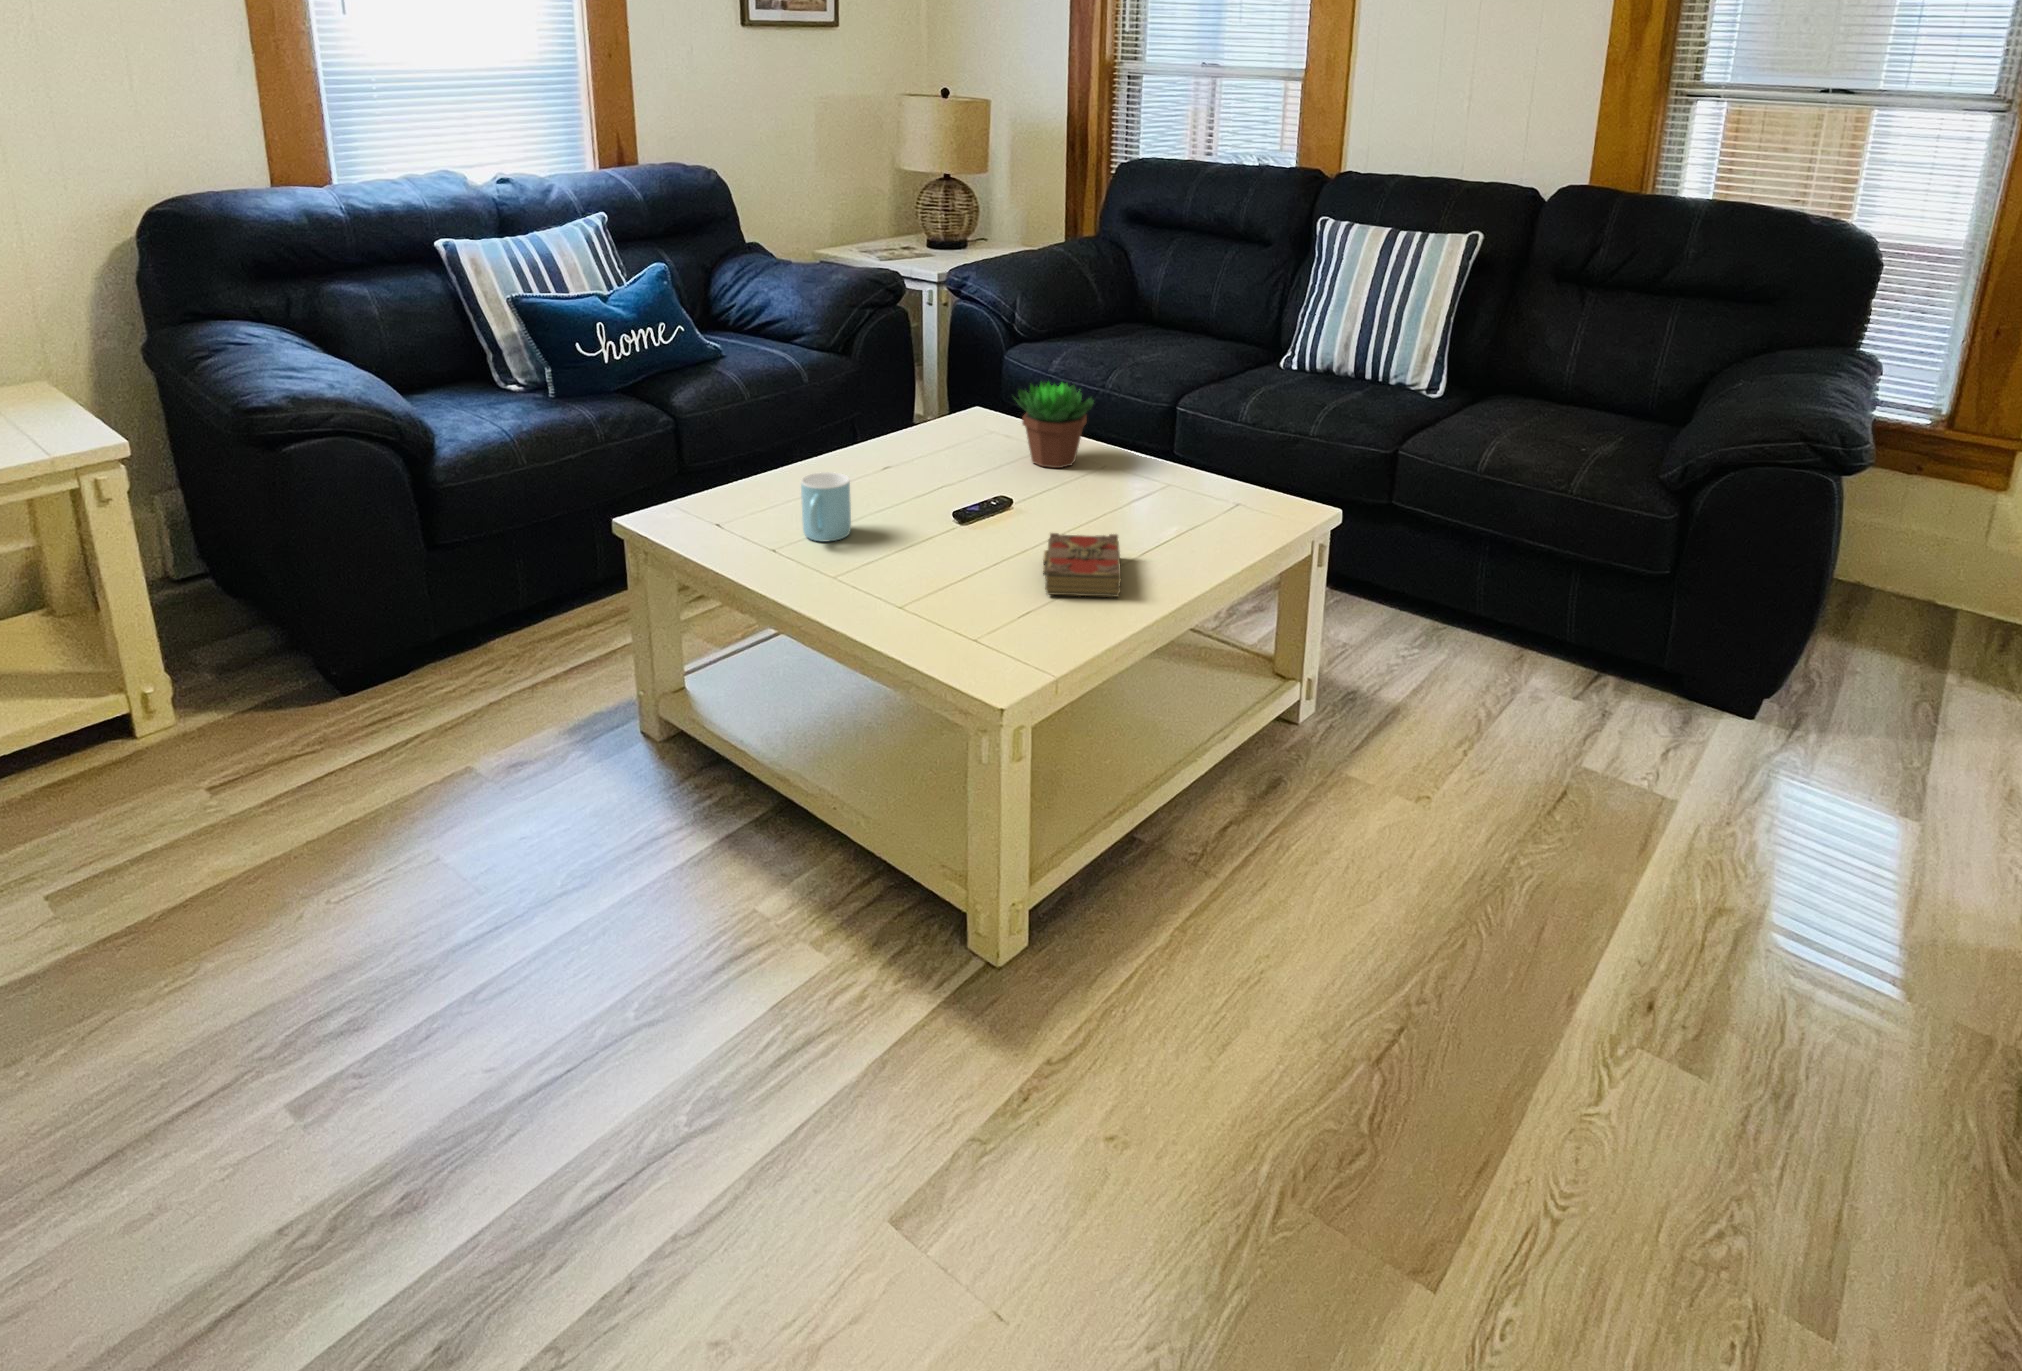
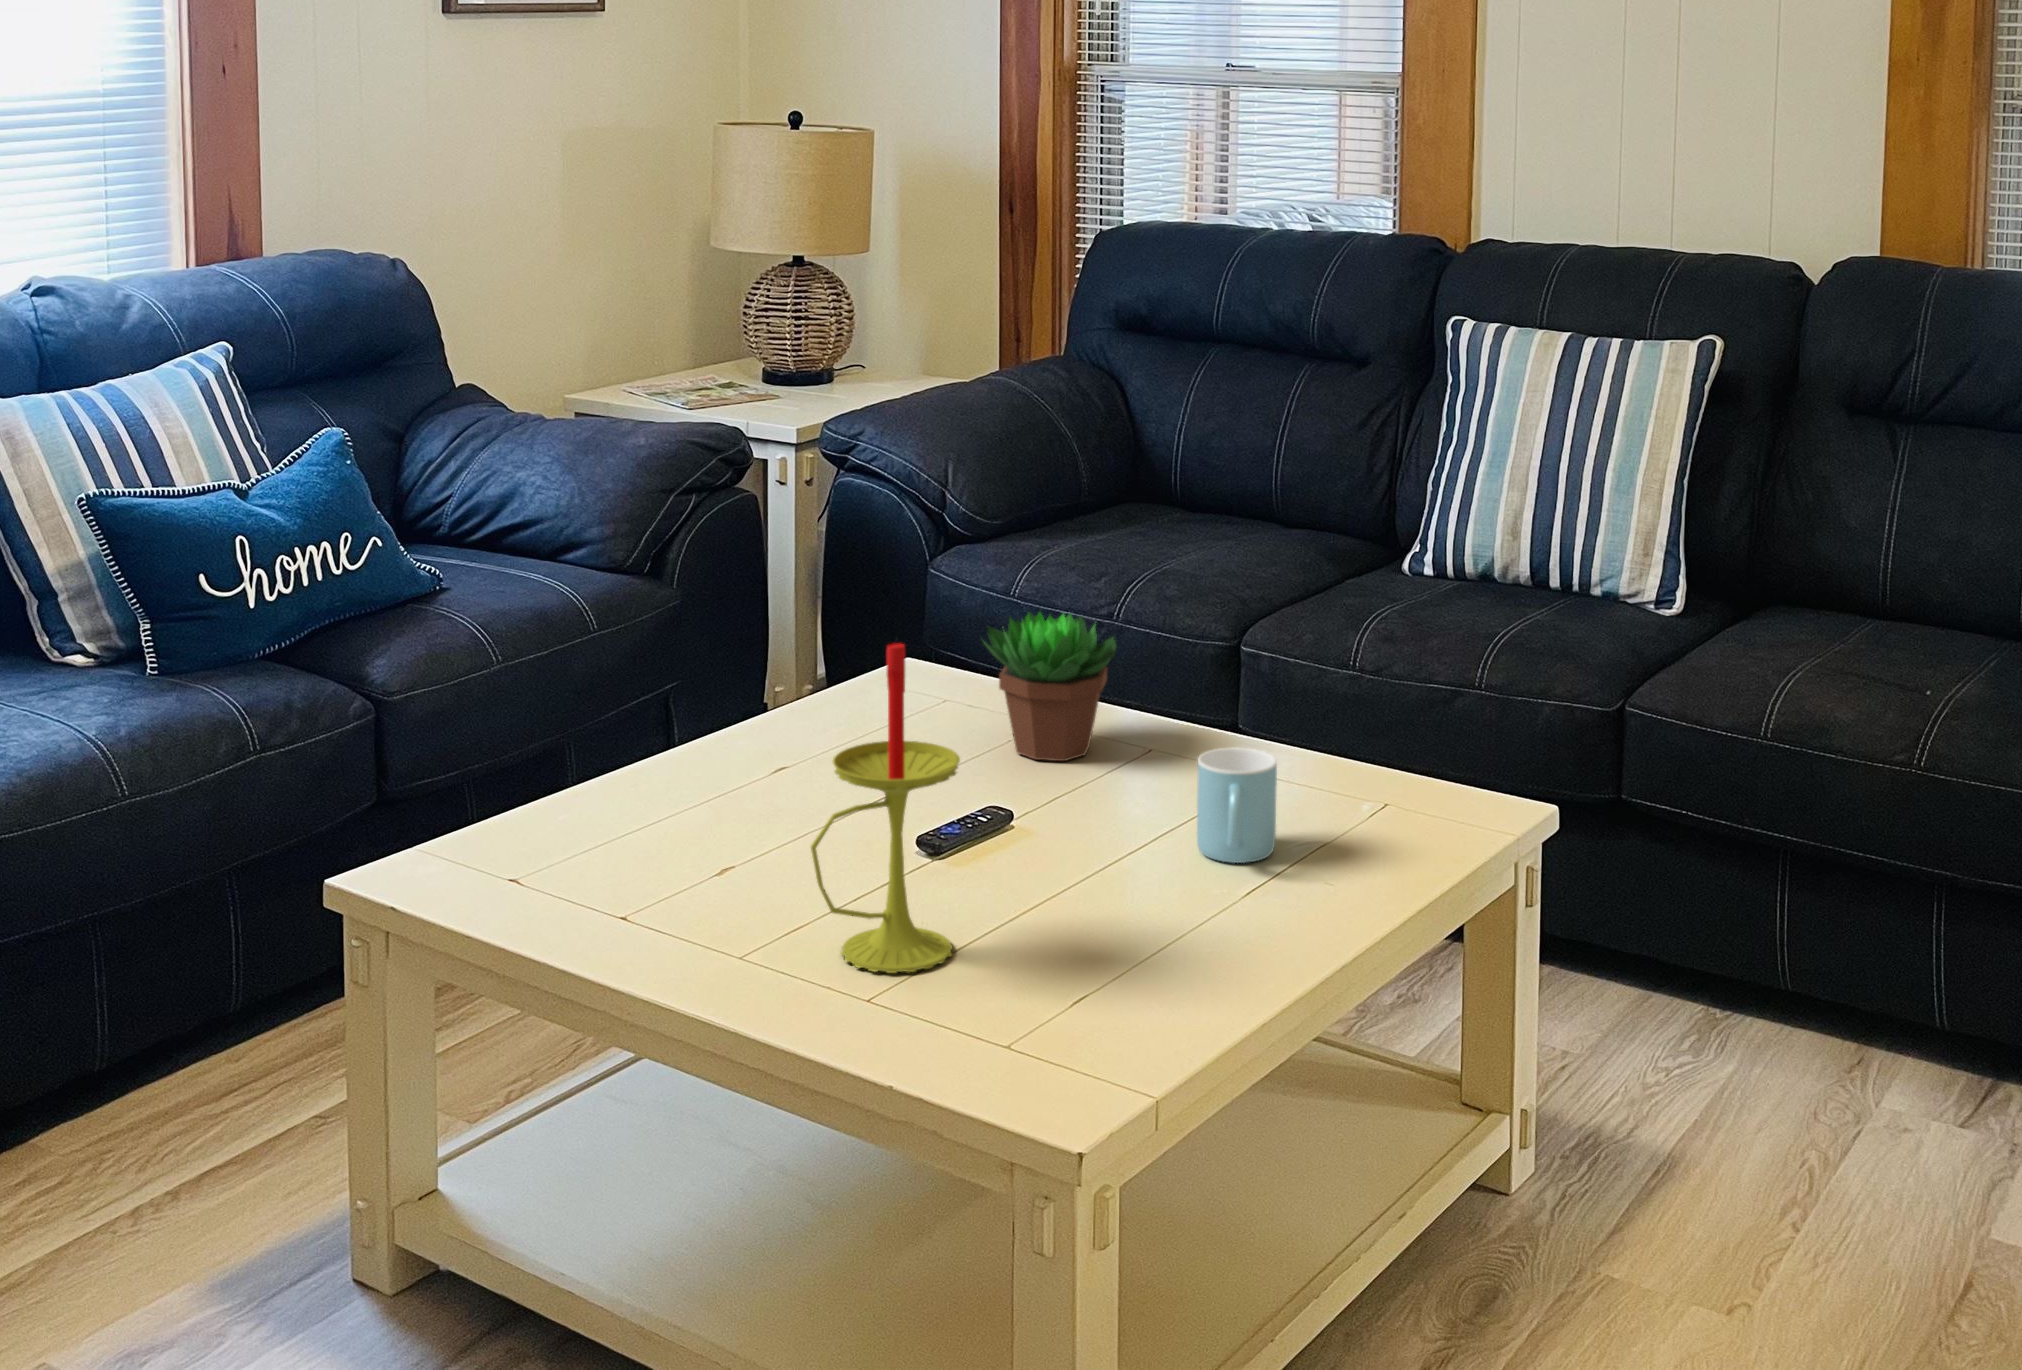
candle: none [883,387,974,584] -> present [811,643,960,973]
mug: present [801,472,851,542] -> present [1197,748,1277,863]
book: present [1043,533,1121,597] -> none [1077,872,1217,981]

